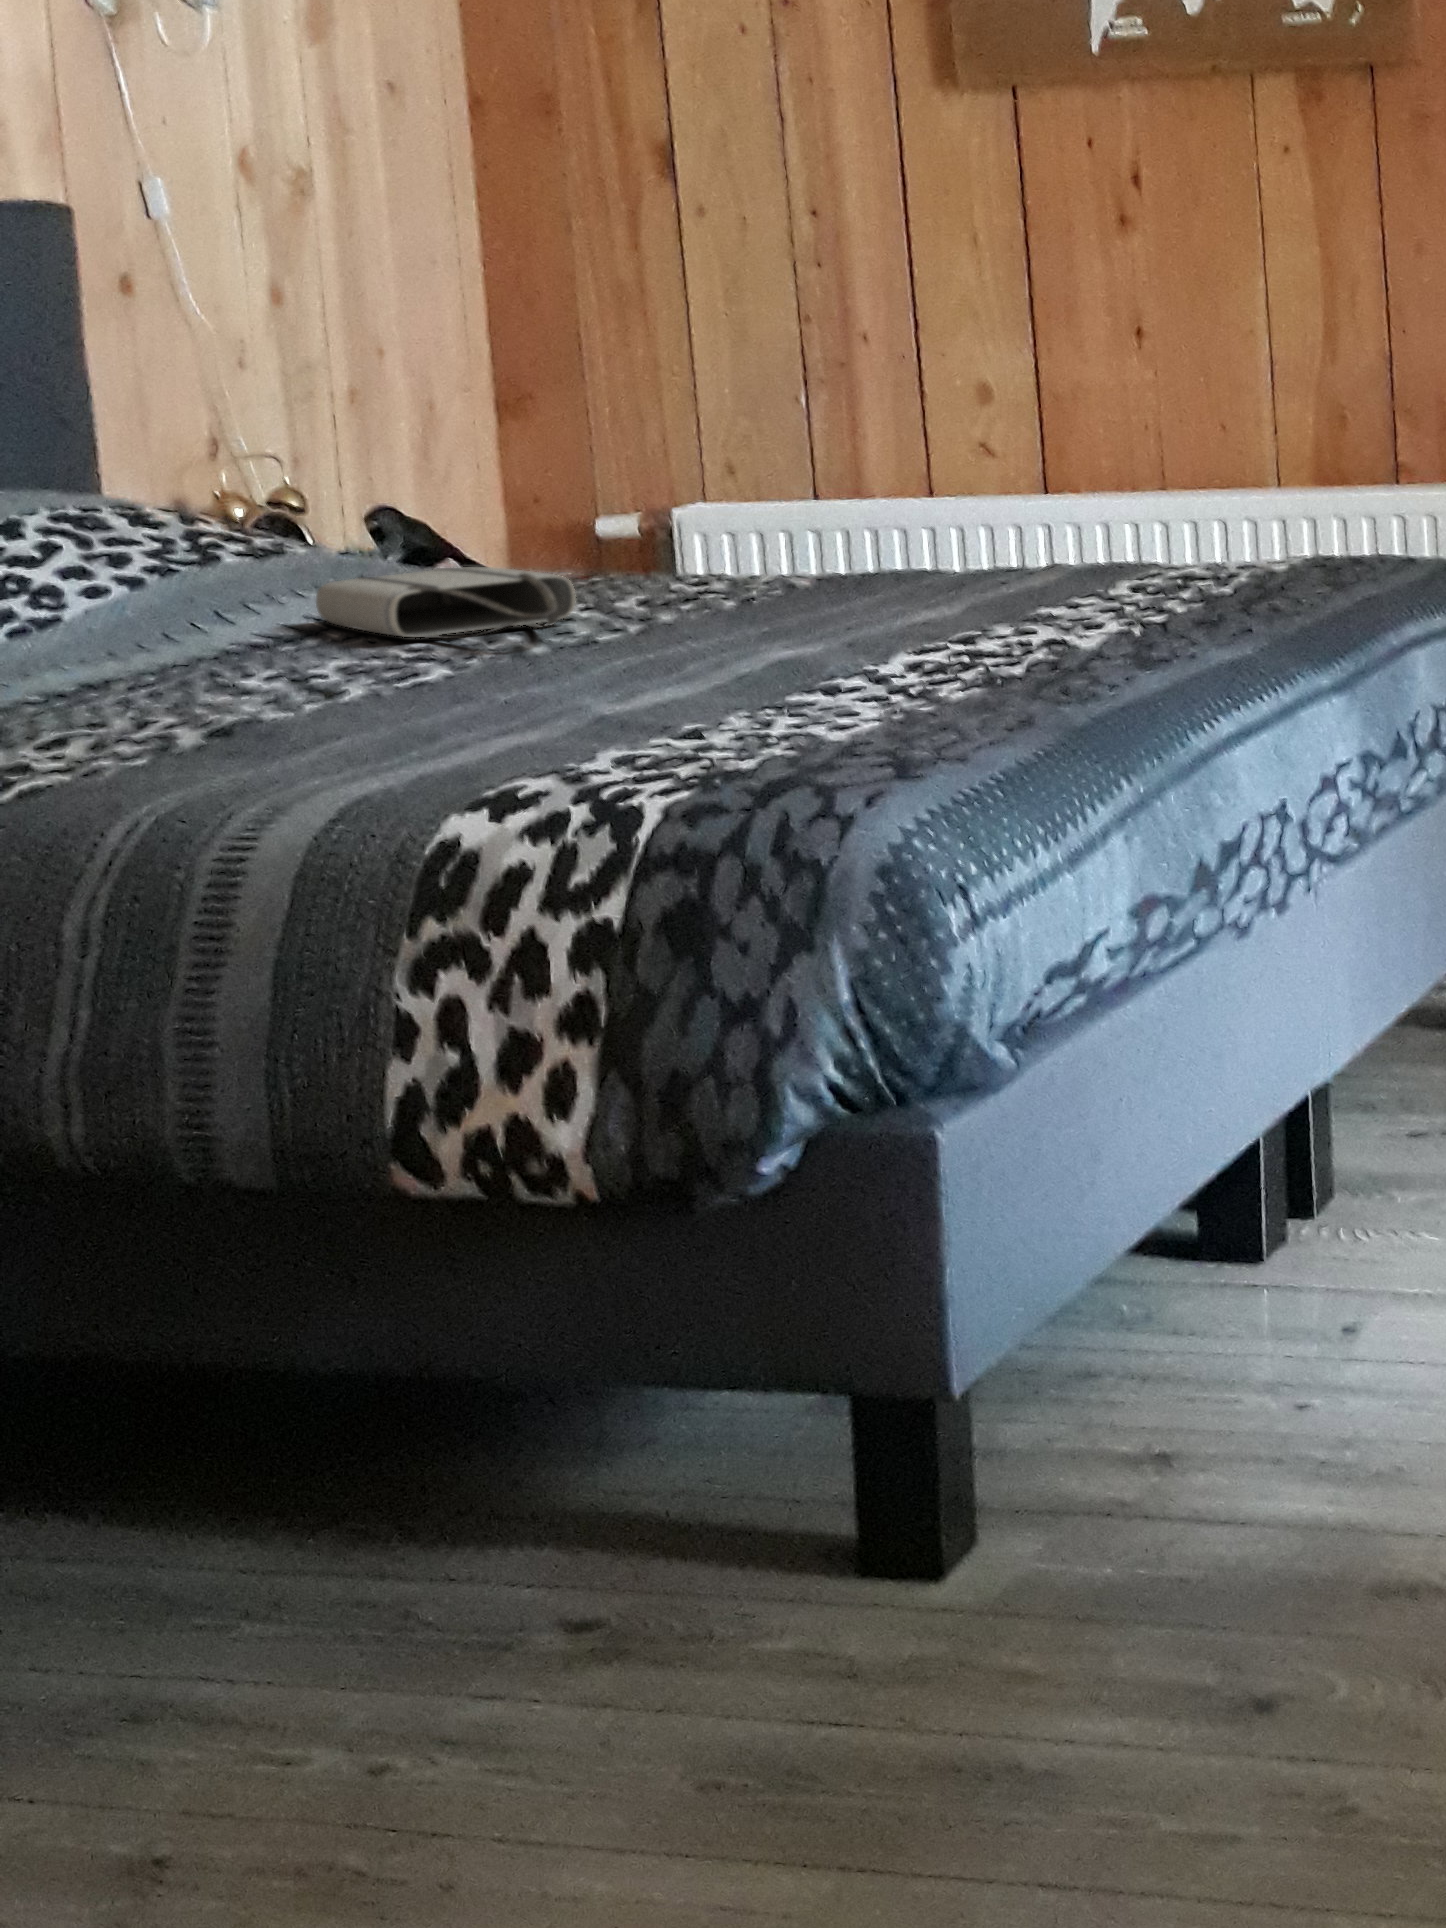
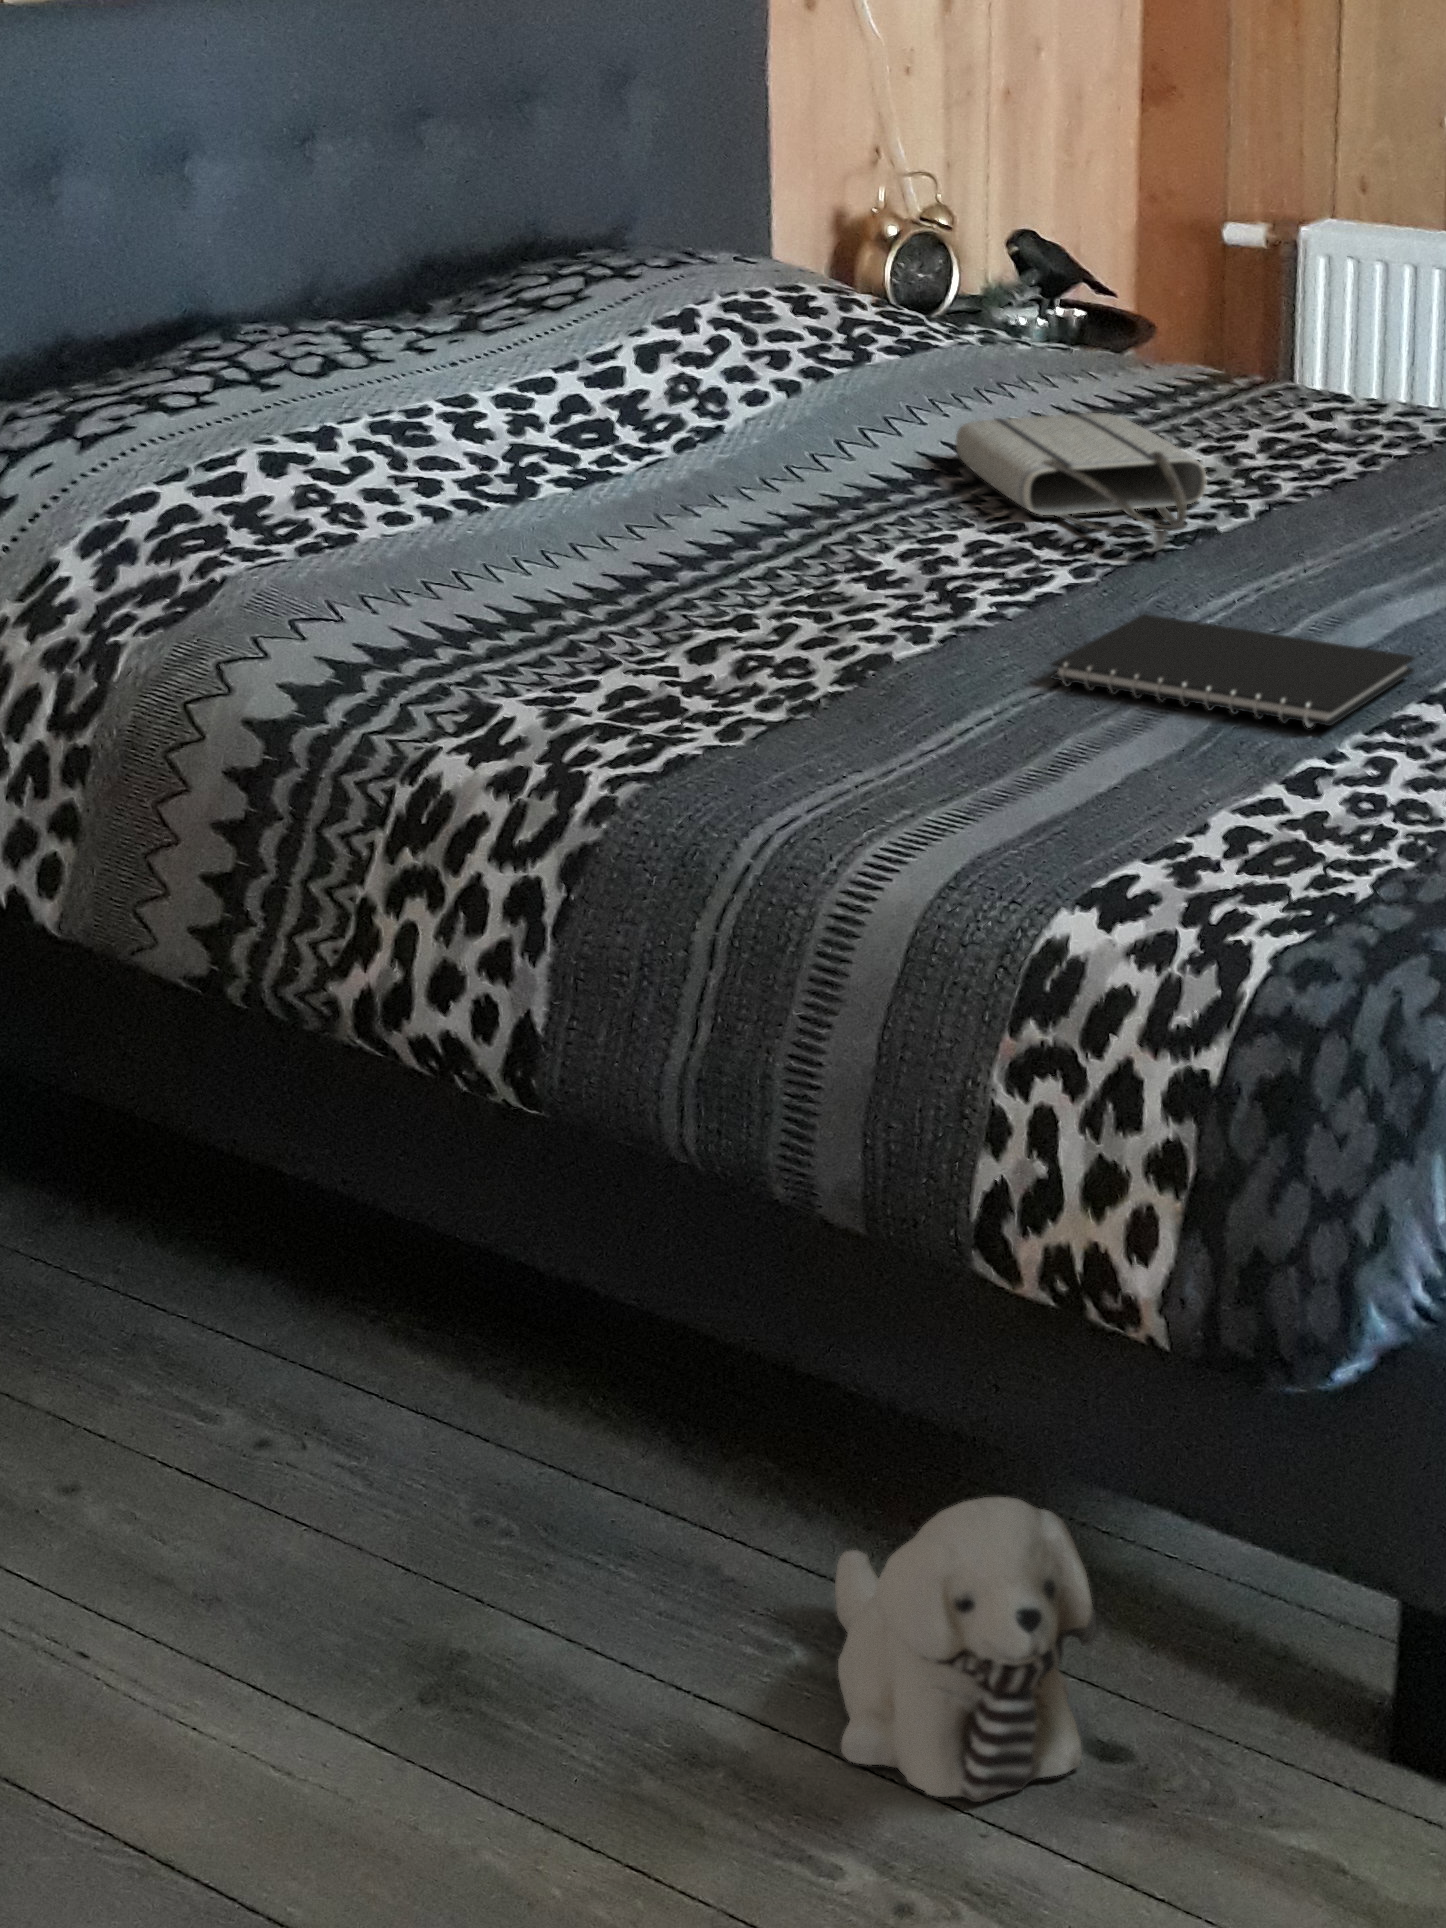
notebook: none [426,656,787,713] -> present [1051,614,1414,728]
plush toy: none [278,1389,555,1701] -> present [835,1497,1096,1802]

